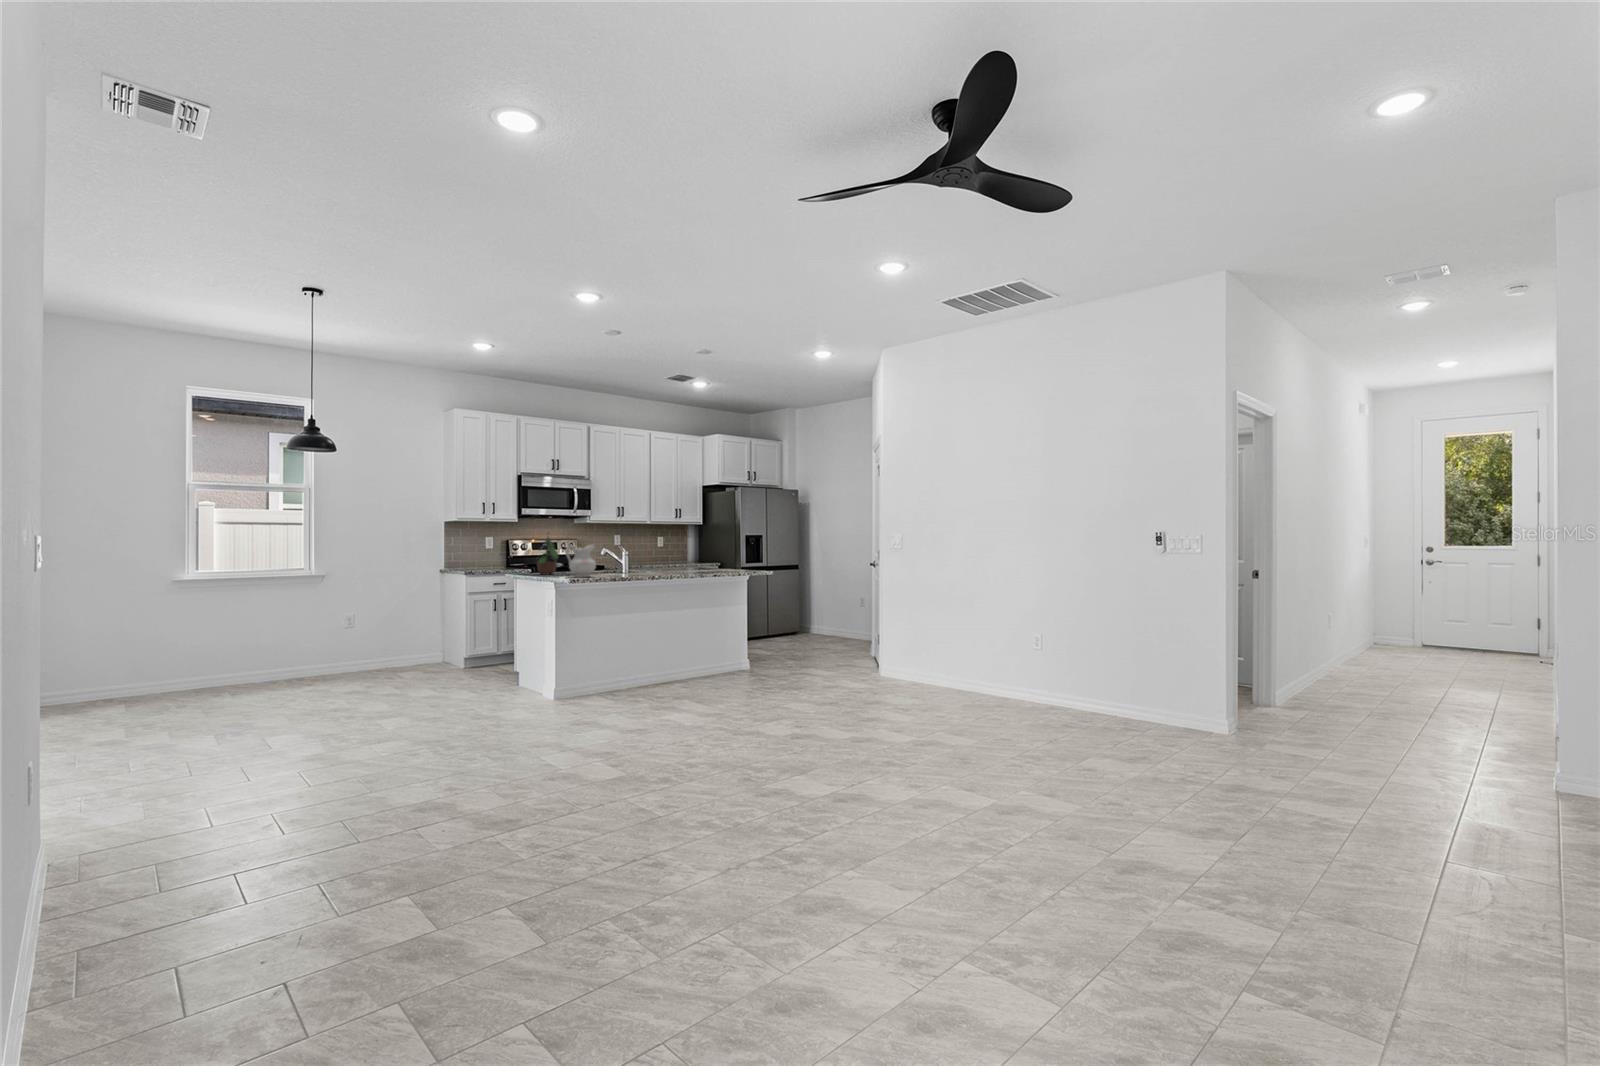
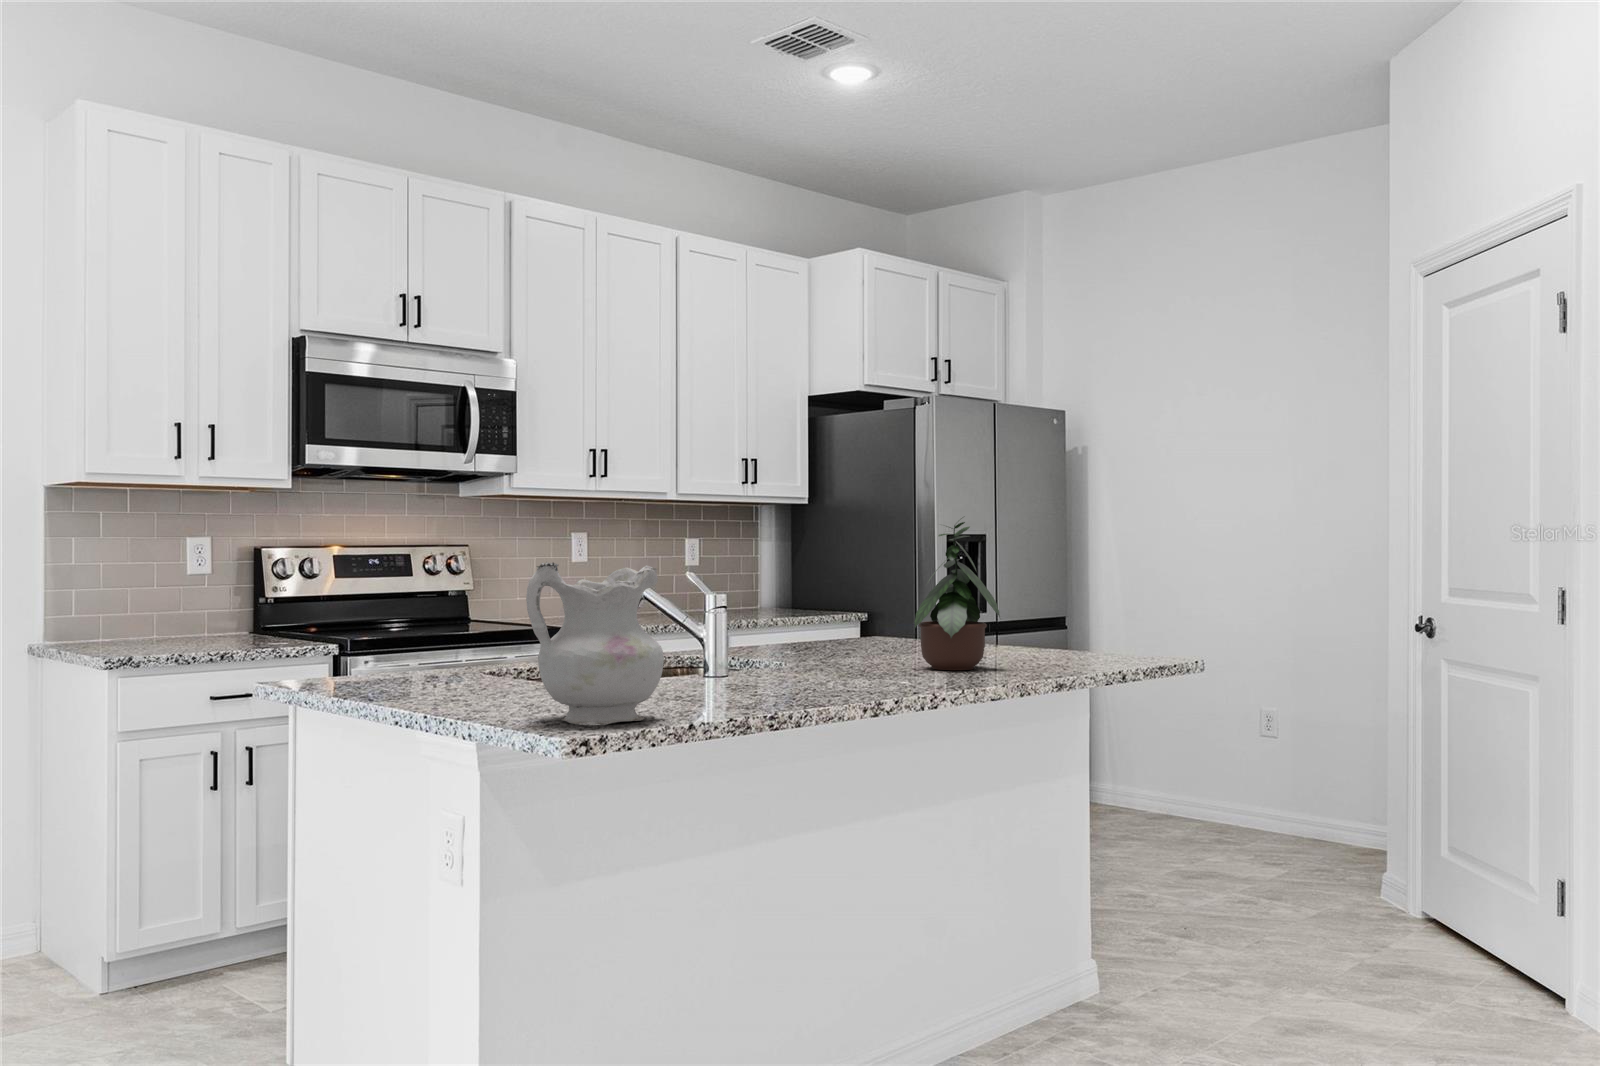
potted plant: present [537,532,558,574] -> present [914,517,1000,670]

